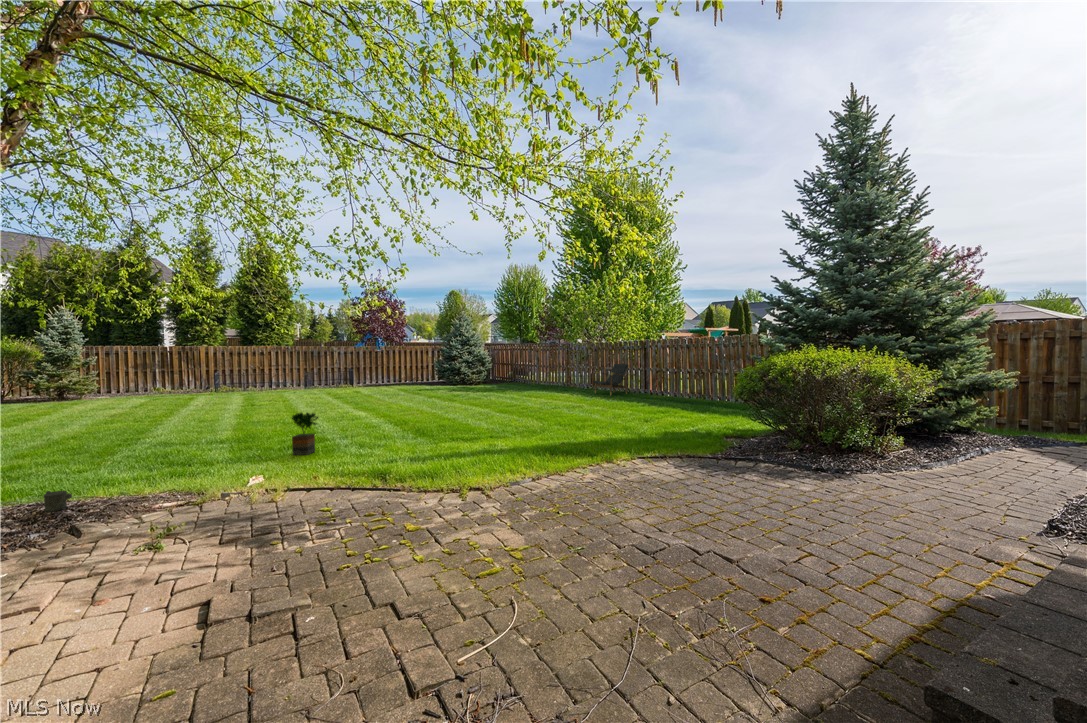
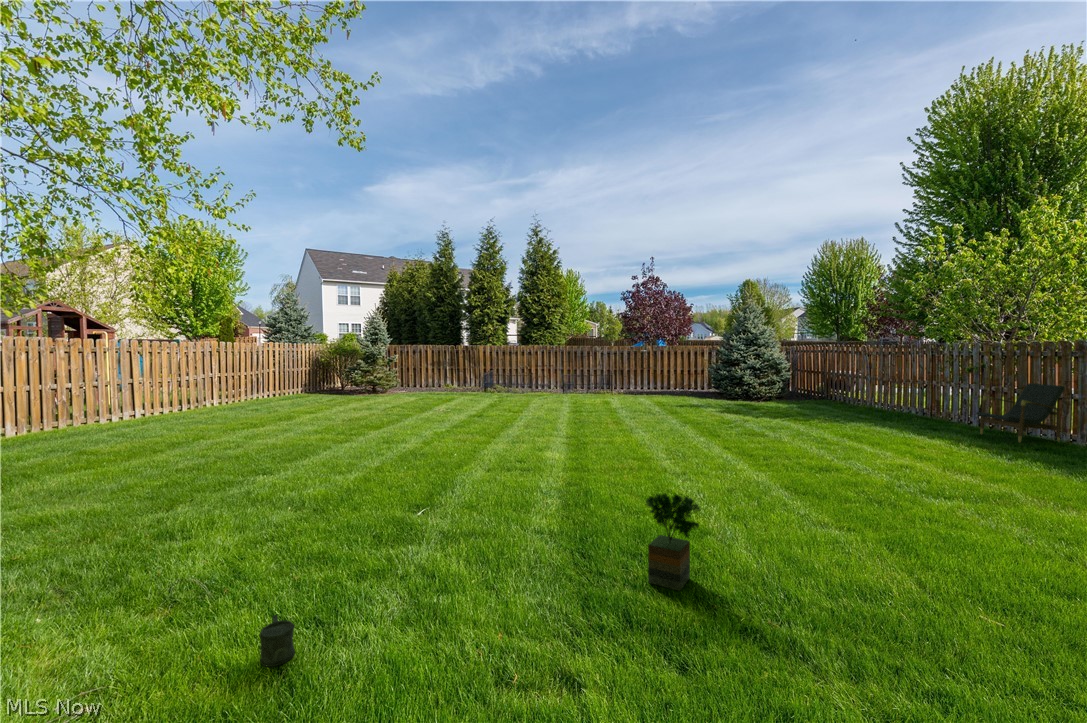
potted tree: present [292,412,318,455] -> present [646,493,700,591]
watering can: present [43,491,72,512] -> present [259,615,295,667]

